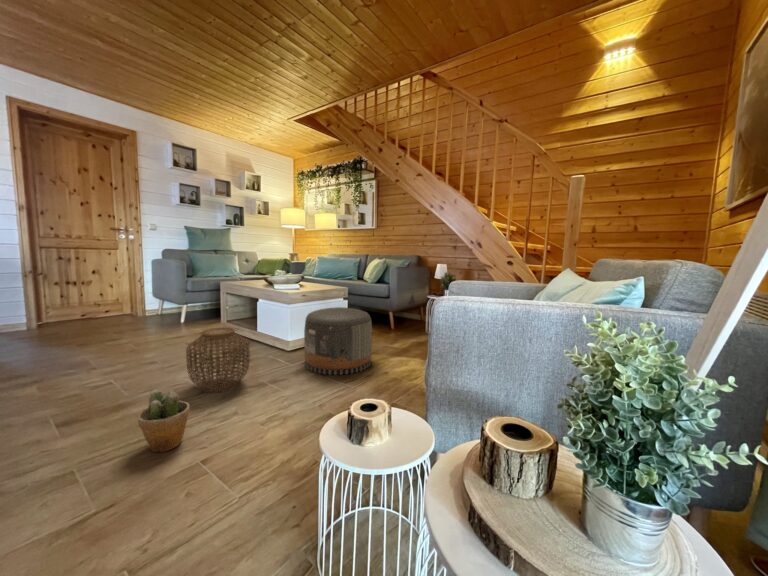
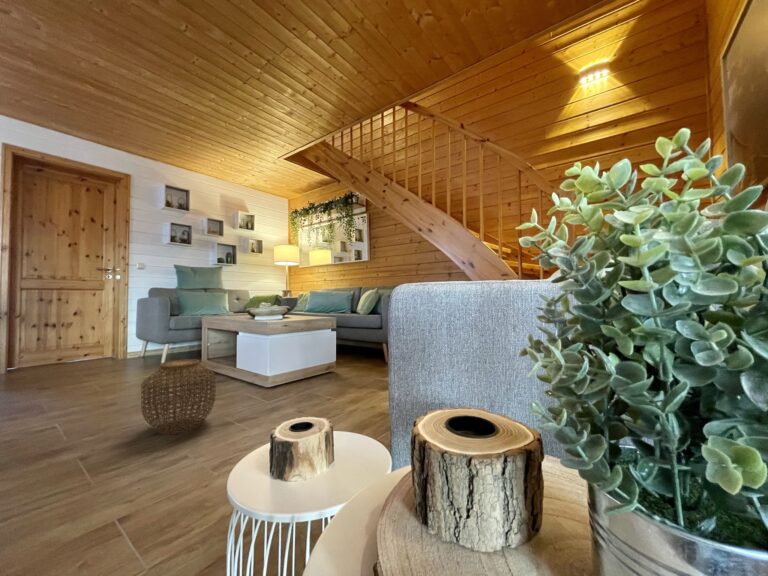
pouf: present [304,307,372,375] -> none [281,337,357,411]
potted plant: present [137,390,189,452] -> none [56,427,125,505]

